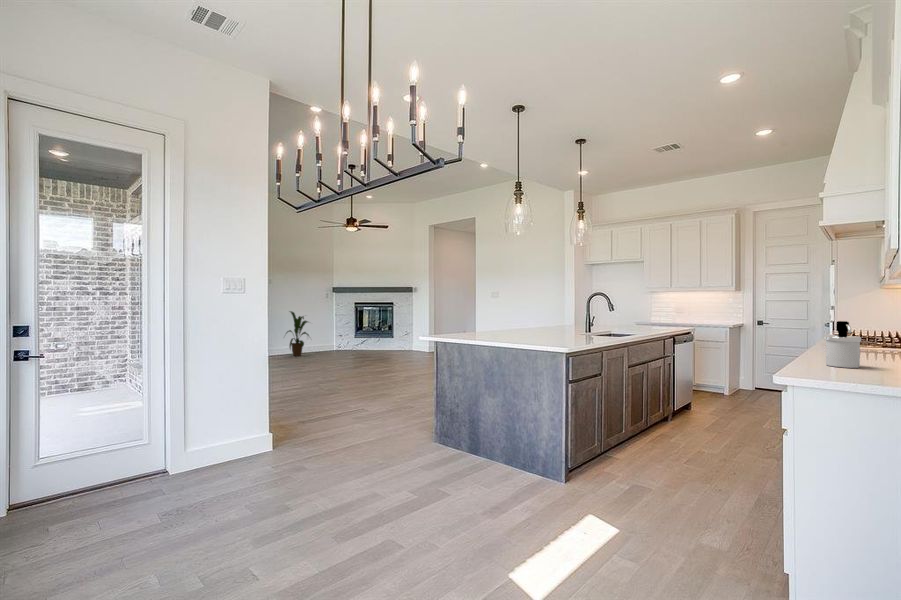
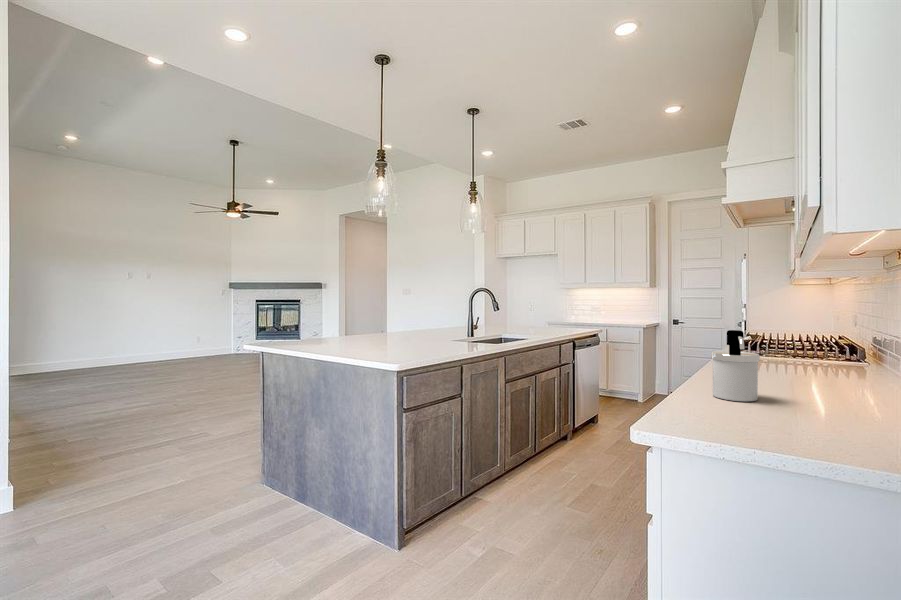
house plant: present [287,311,308,356] -> none [159,311,197,364]

